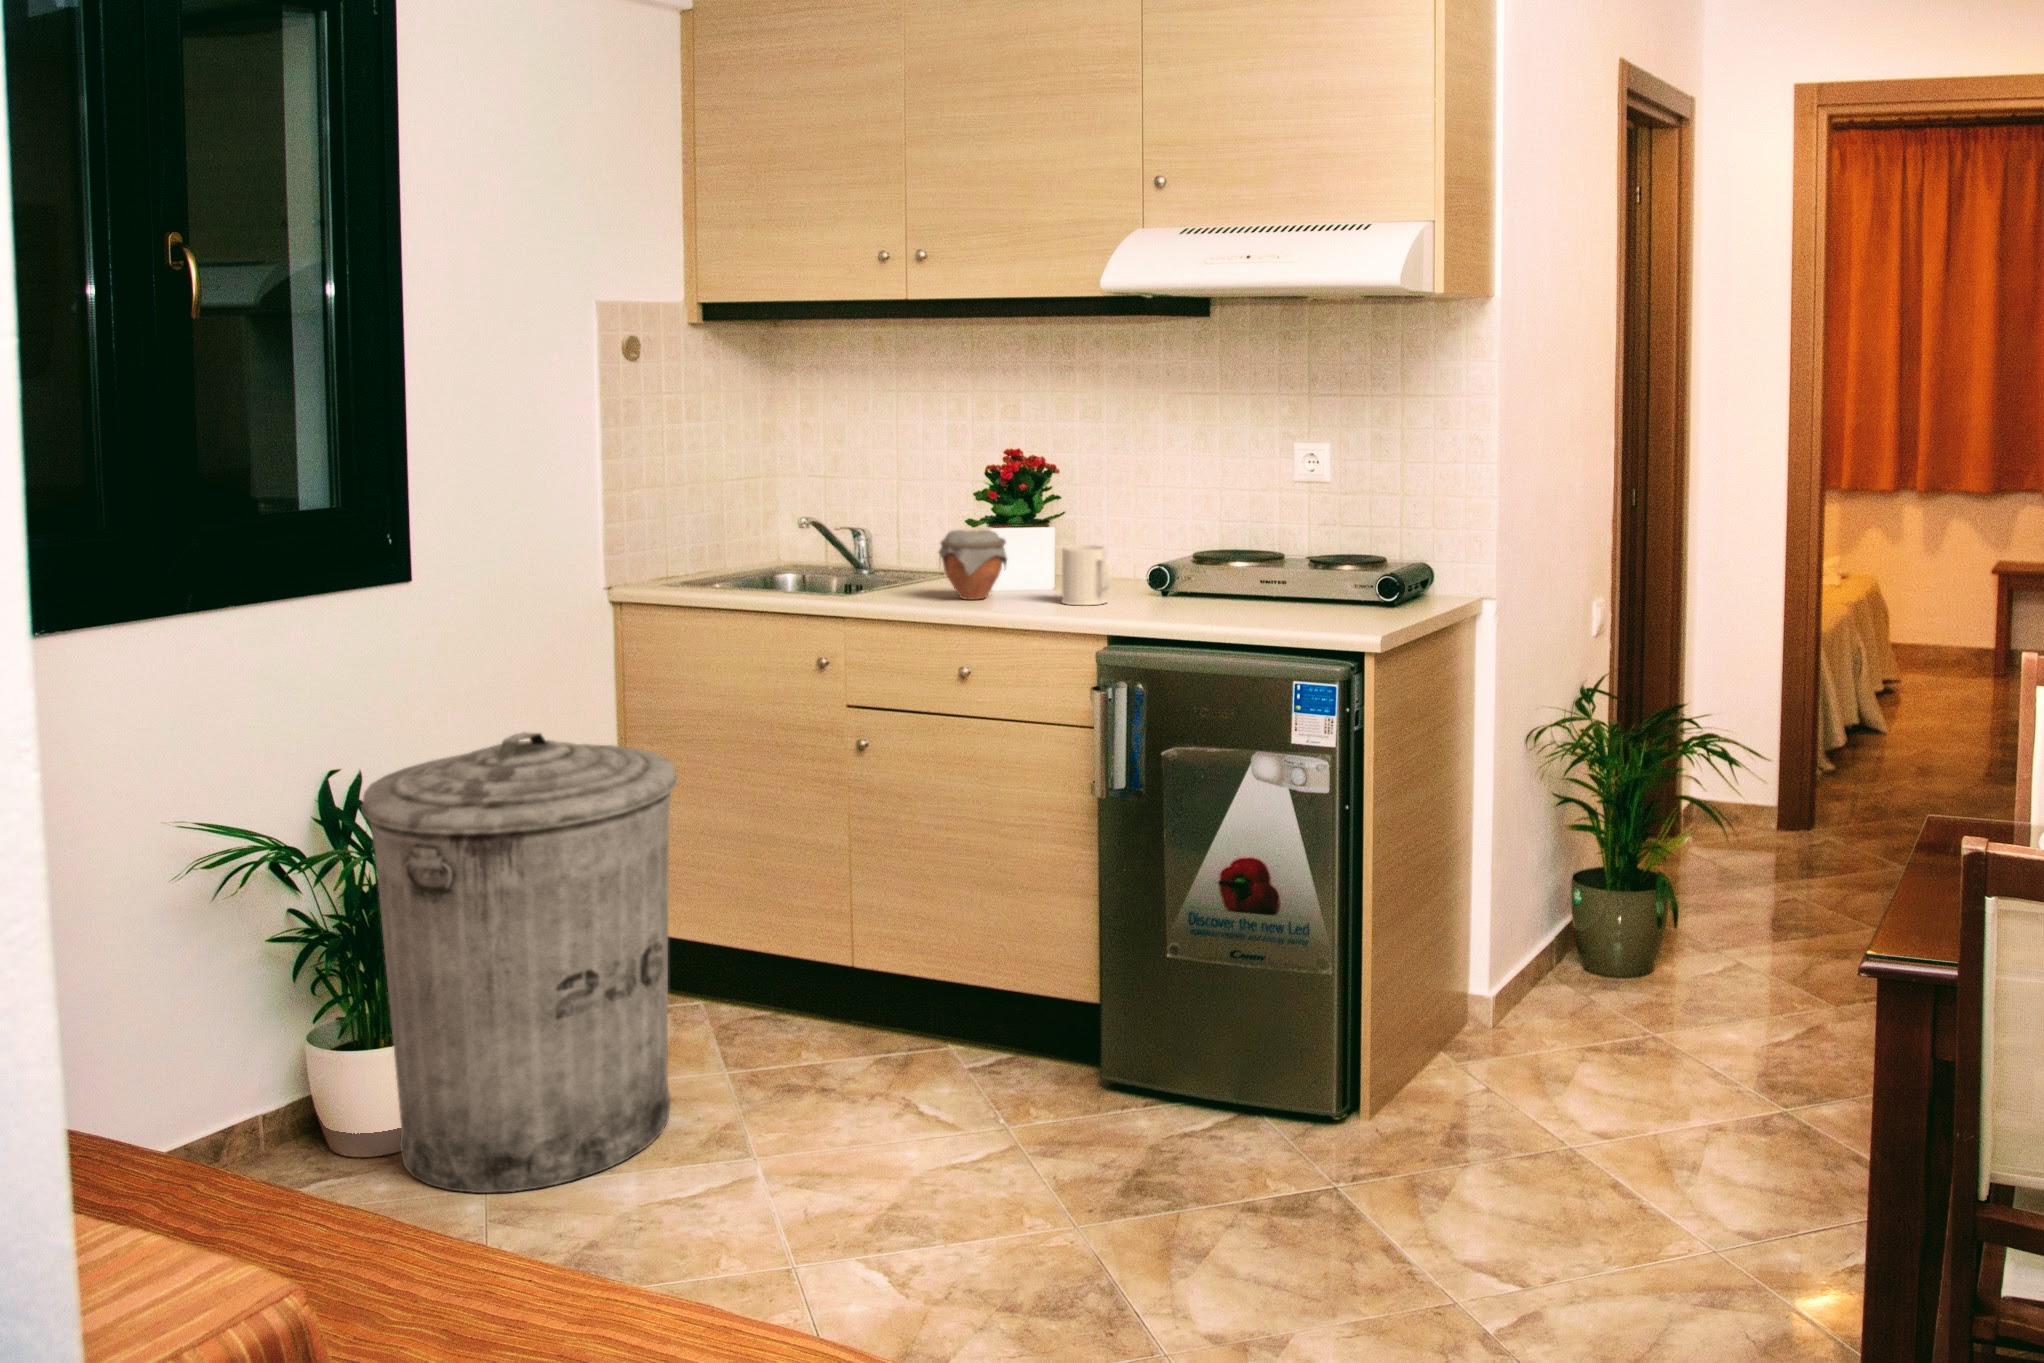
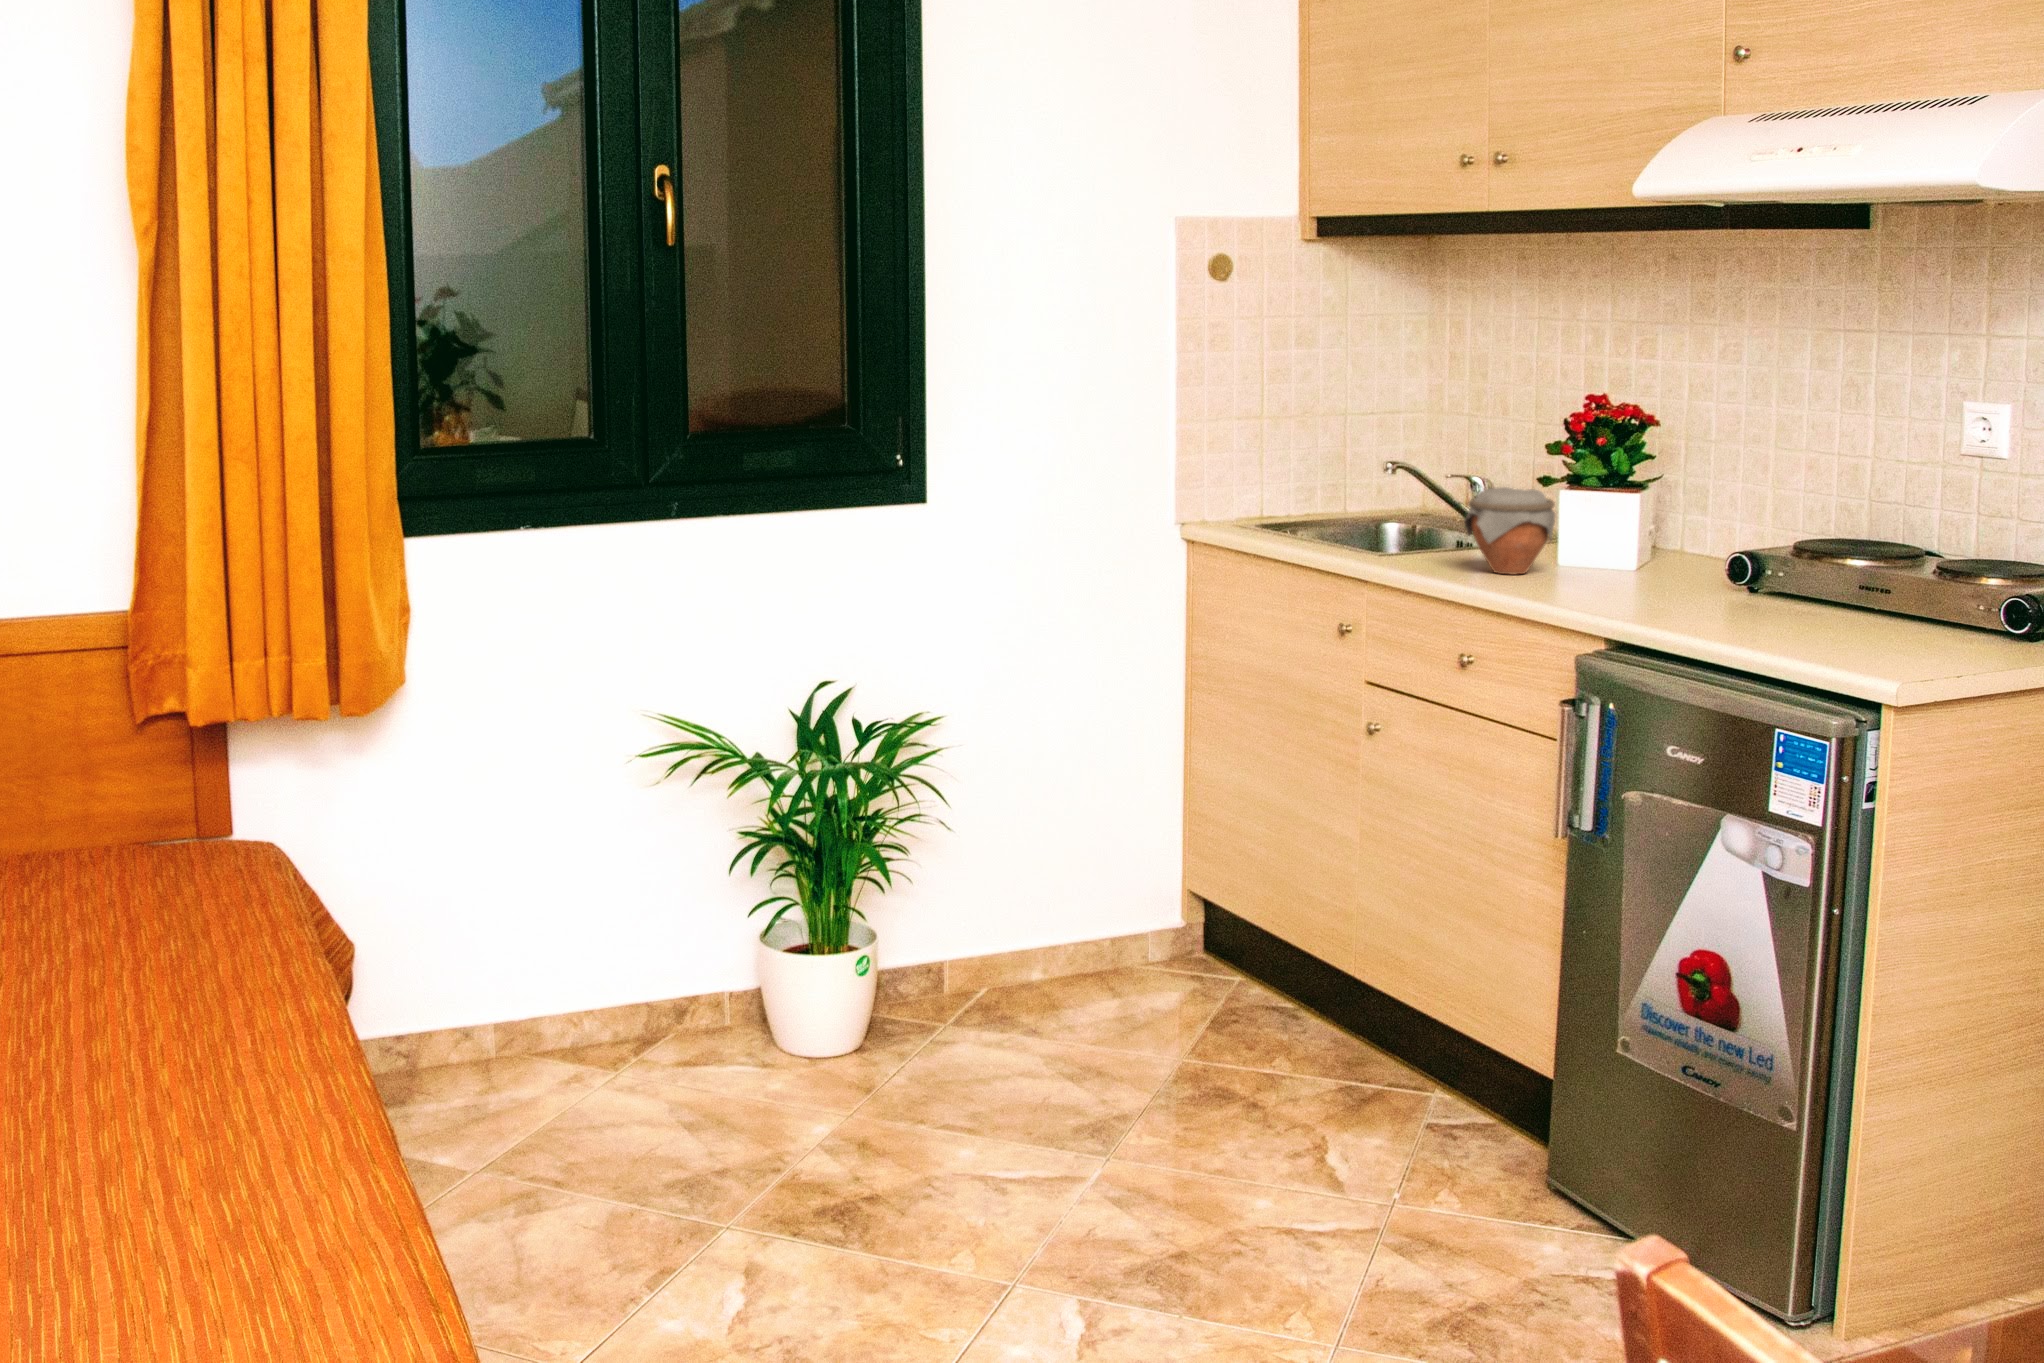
mug: present [1062,545,1112,605] -> none [1595,517,1661,595]
trash can: present [361,732,677,1193] -> none [834,658,1122,1102]

